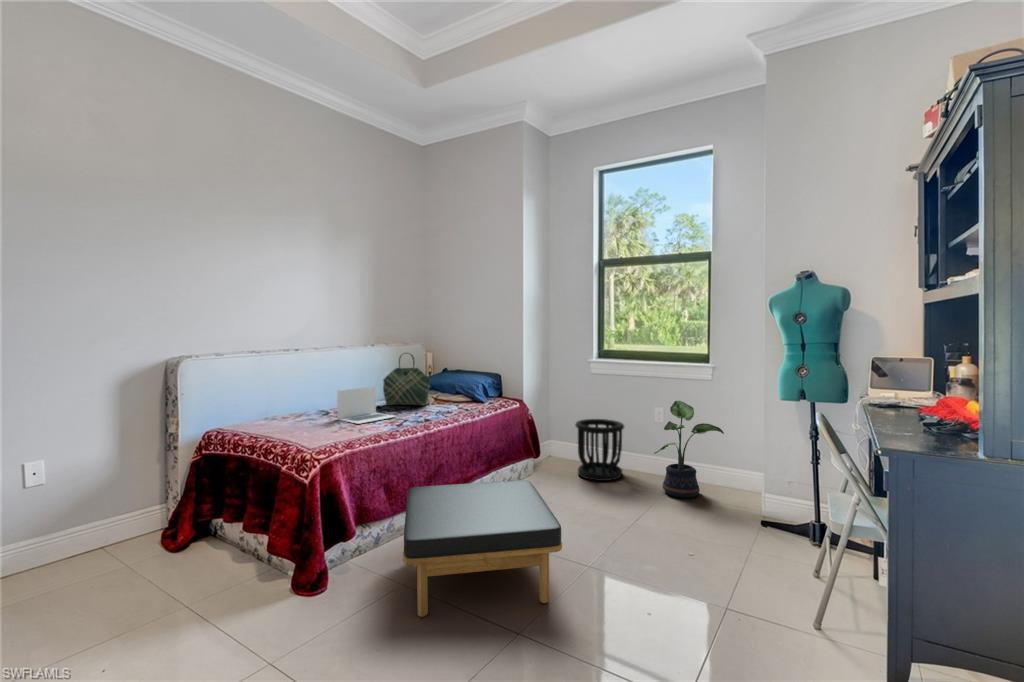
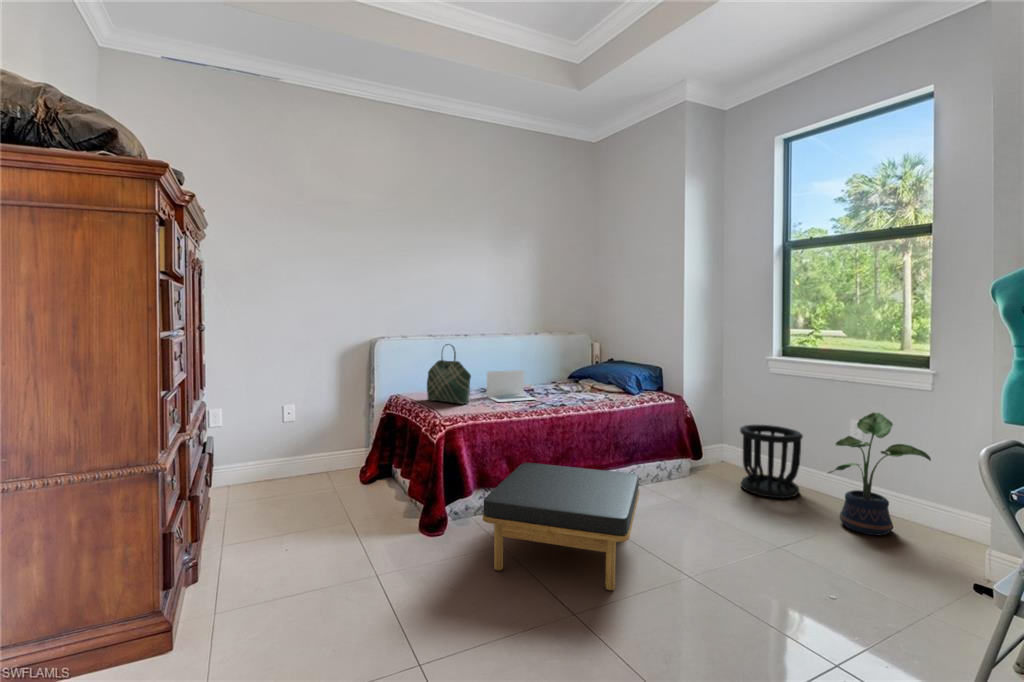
tote bag: present [383,353,431,405] -> present [427,344,471,404]

